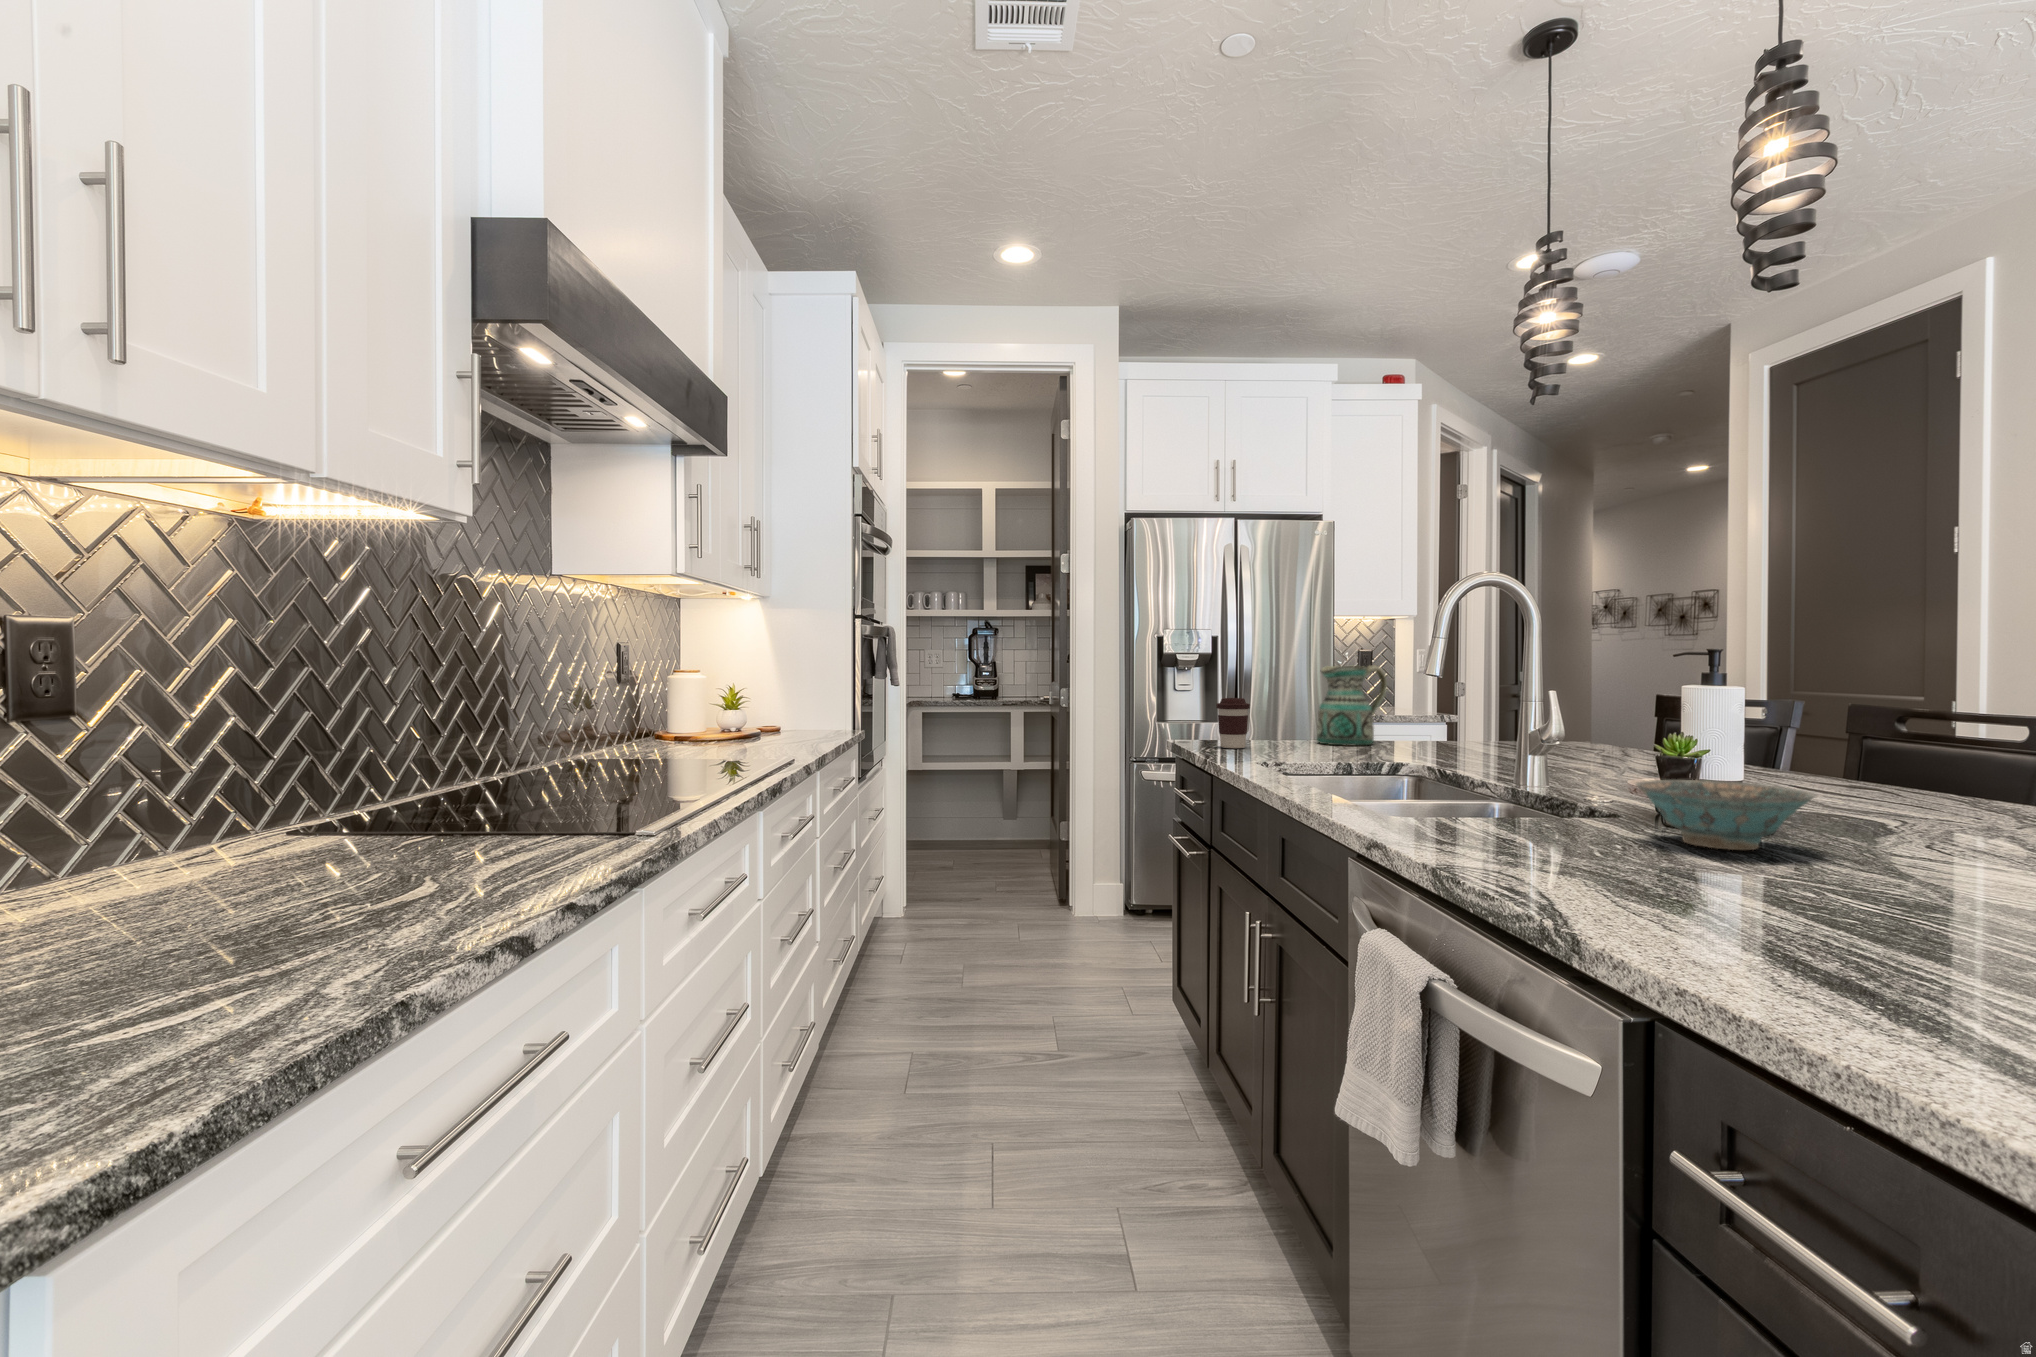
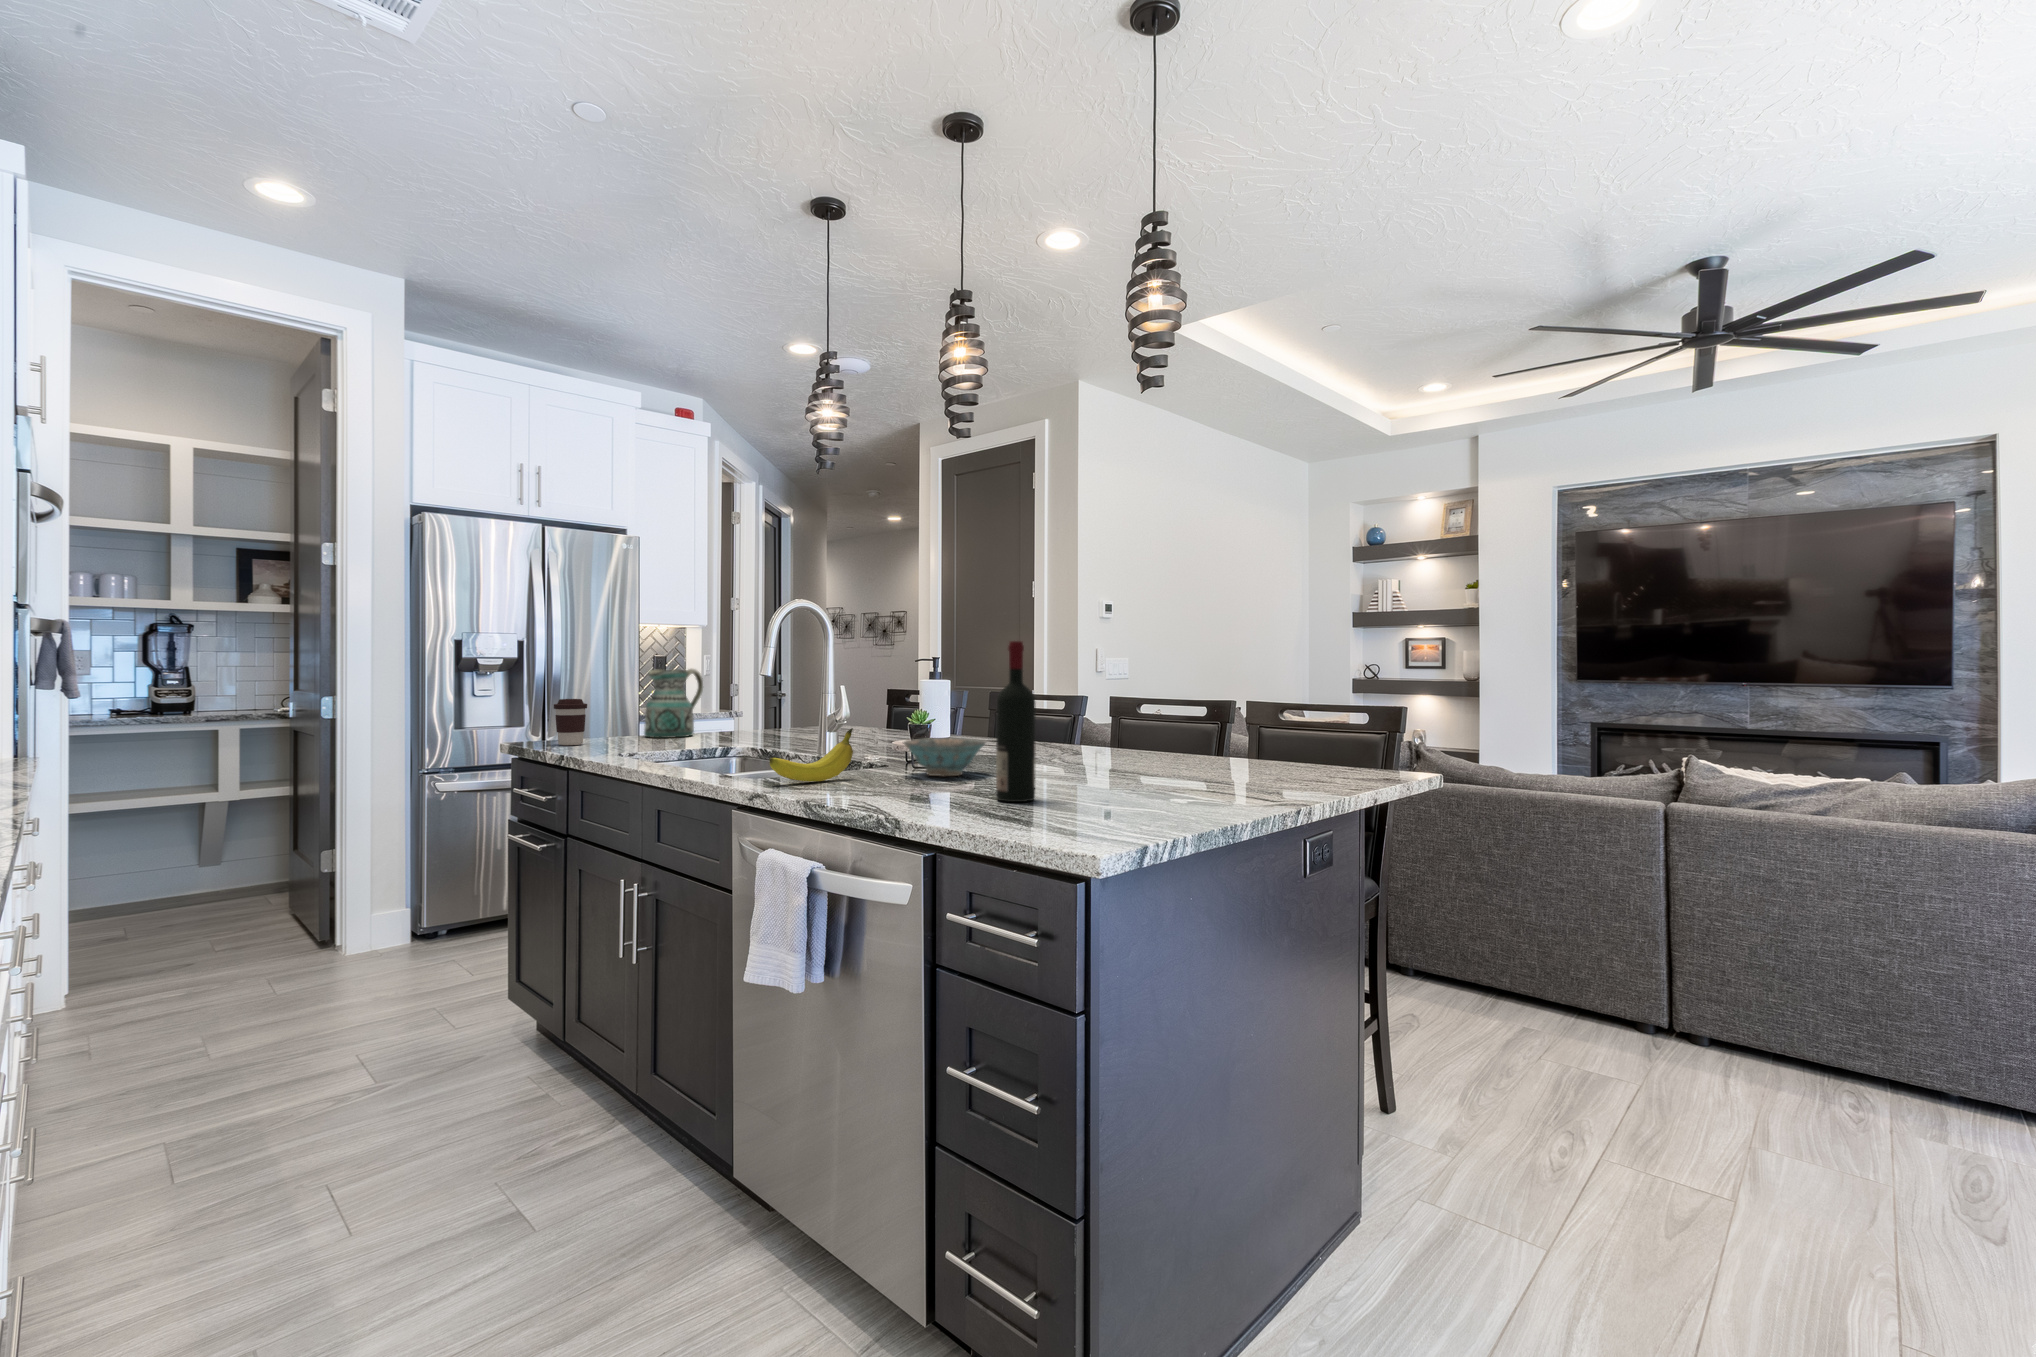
wine bottle: none [1820,611,1928,939] -> present [996,641,1036,802]
fruit: none [1405,756,1544,832] -> present [770,728,853,782]

